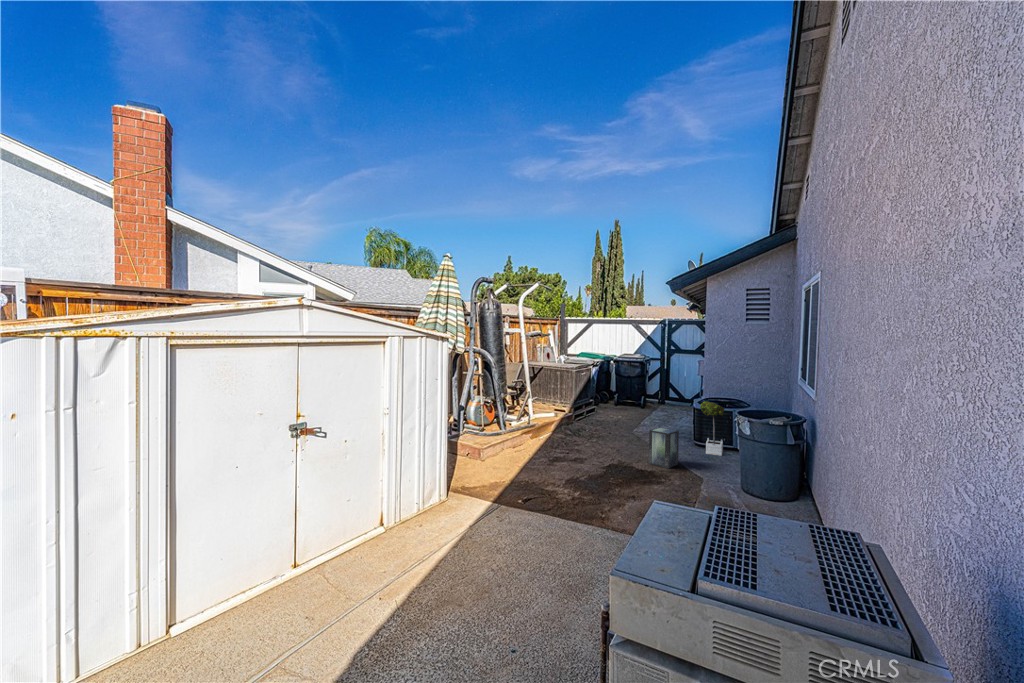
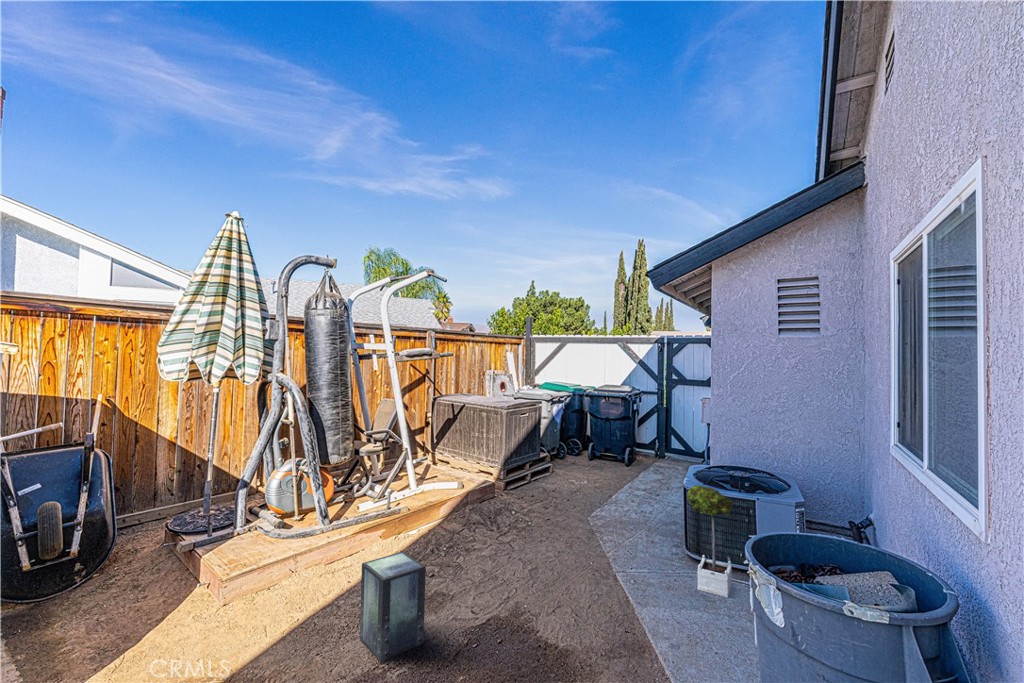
storage box: present [649,427,679,469] -> present [360,552,426,662]

